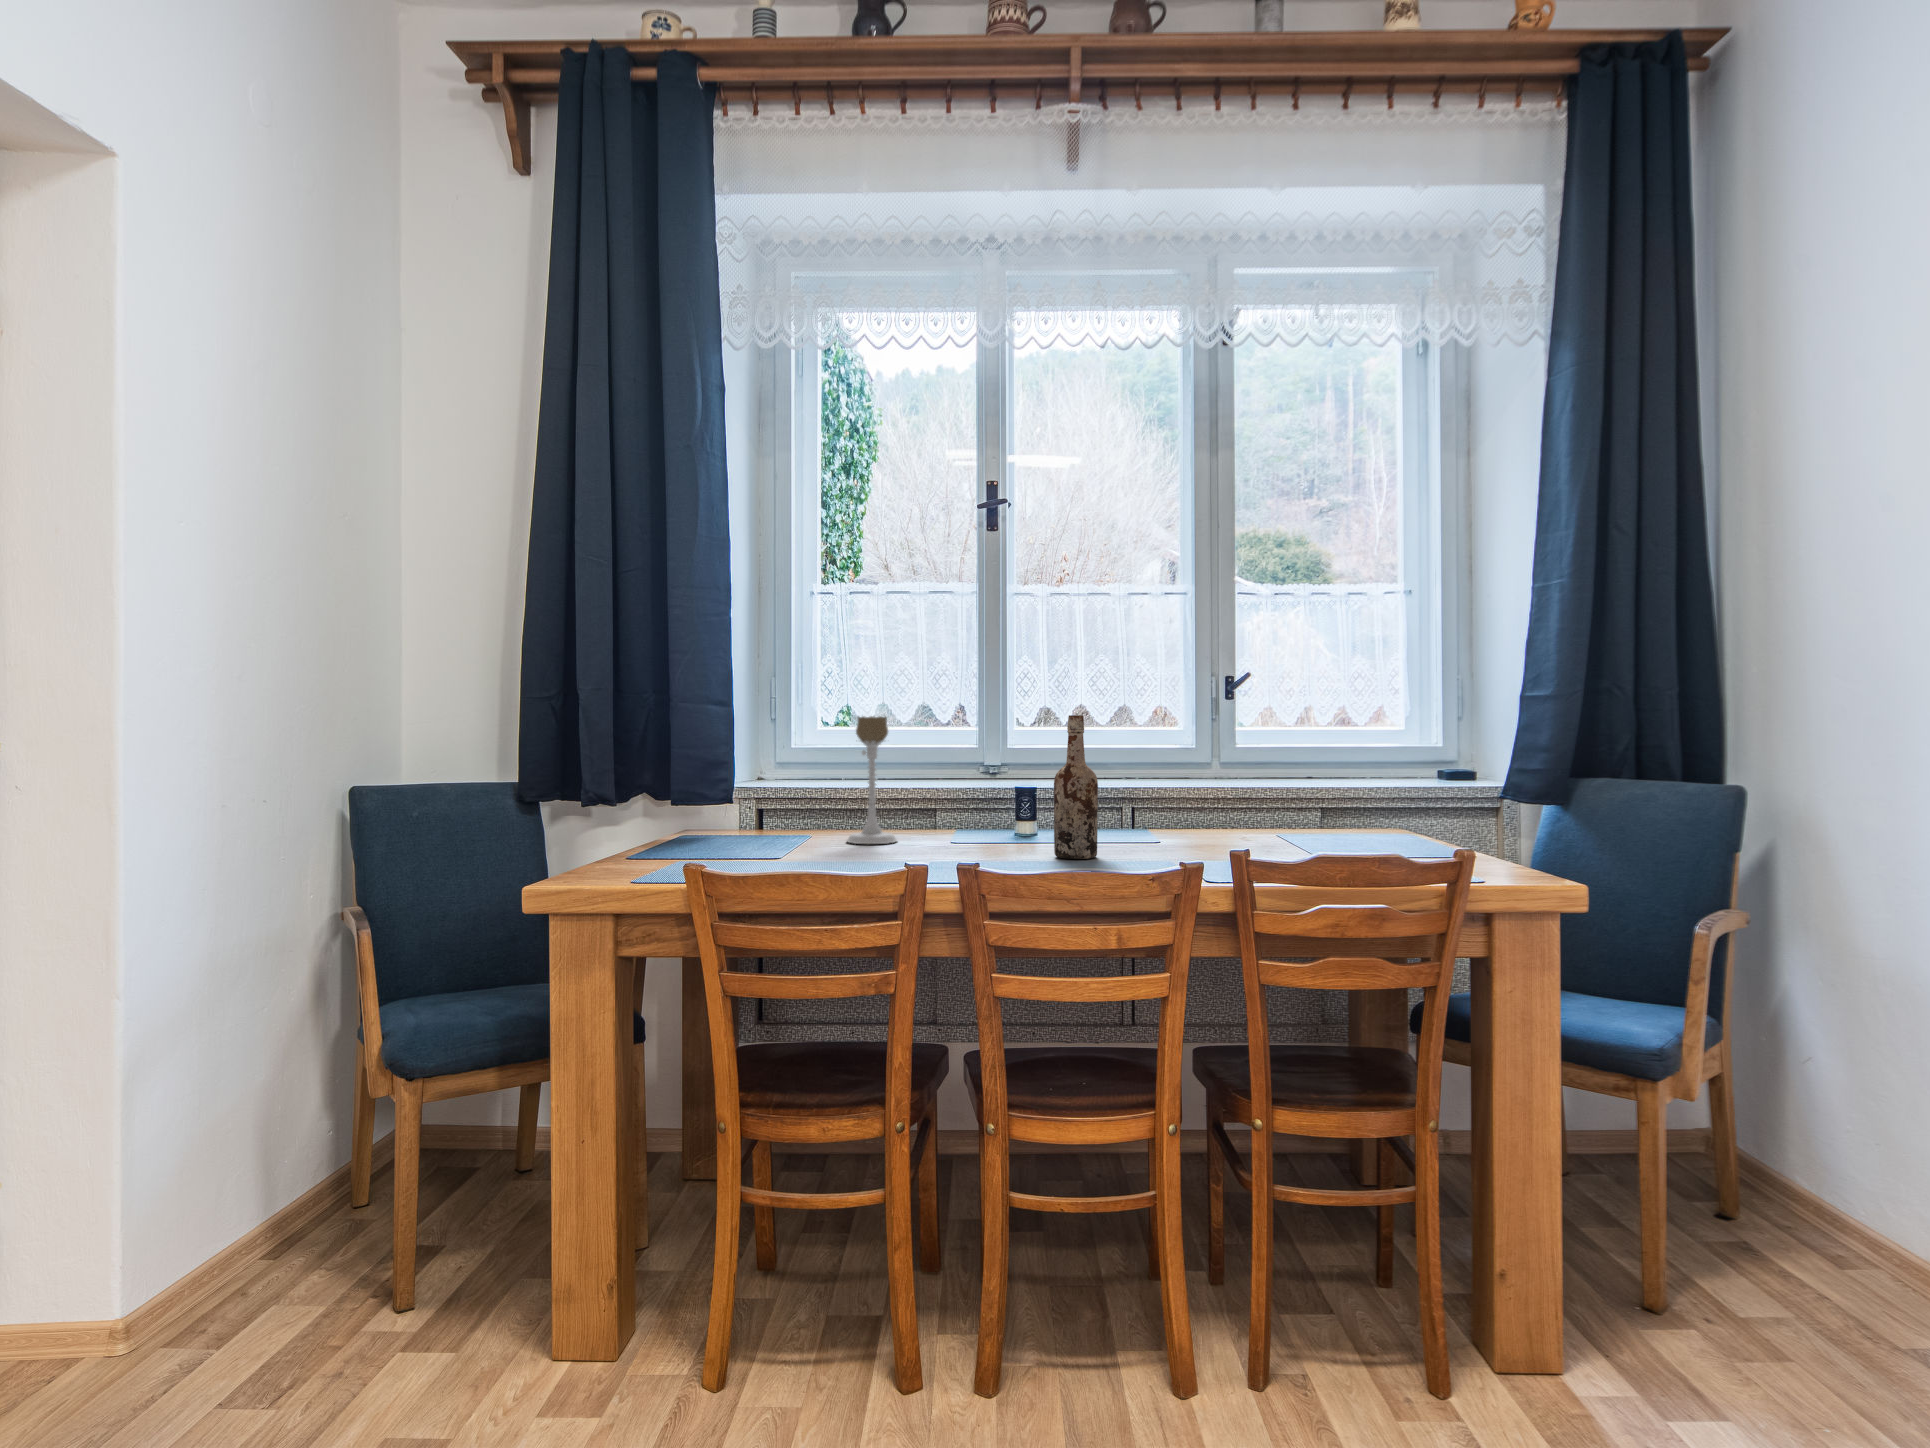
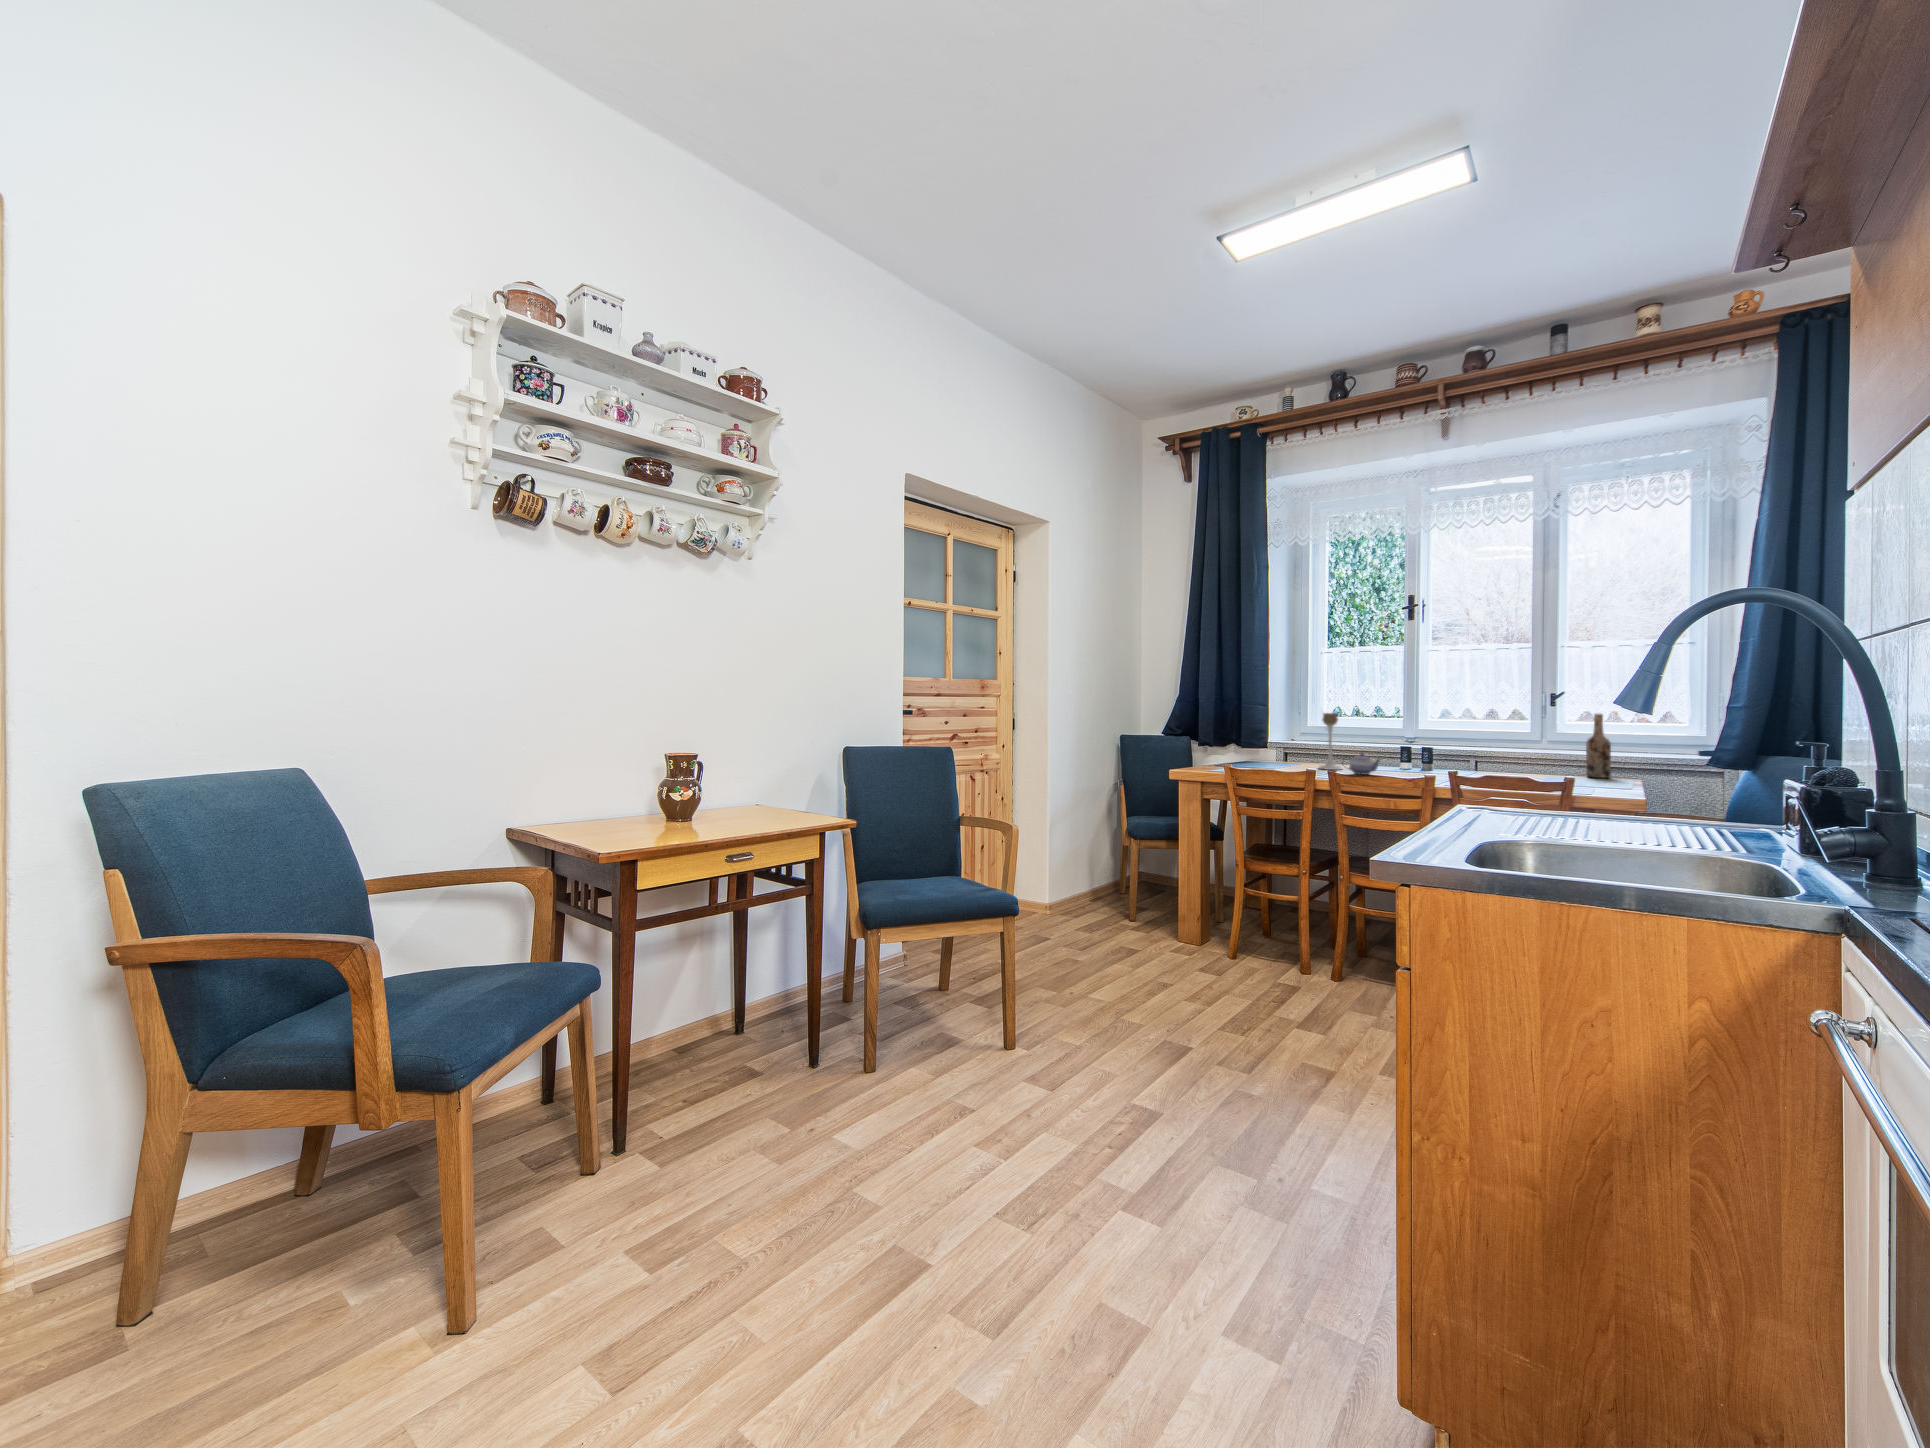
wine bottle: present [1054,715,1098,859] -> present [1586,714,1611,778]
teapot: none [921,804,999,854] -> present [1348,753,1380,775]

